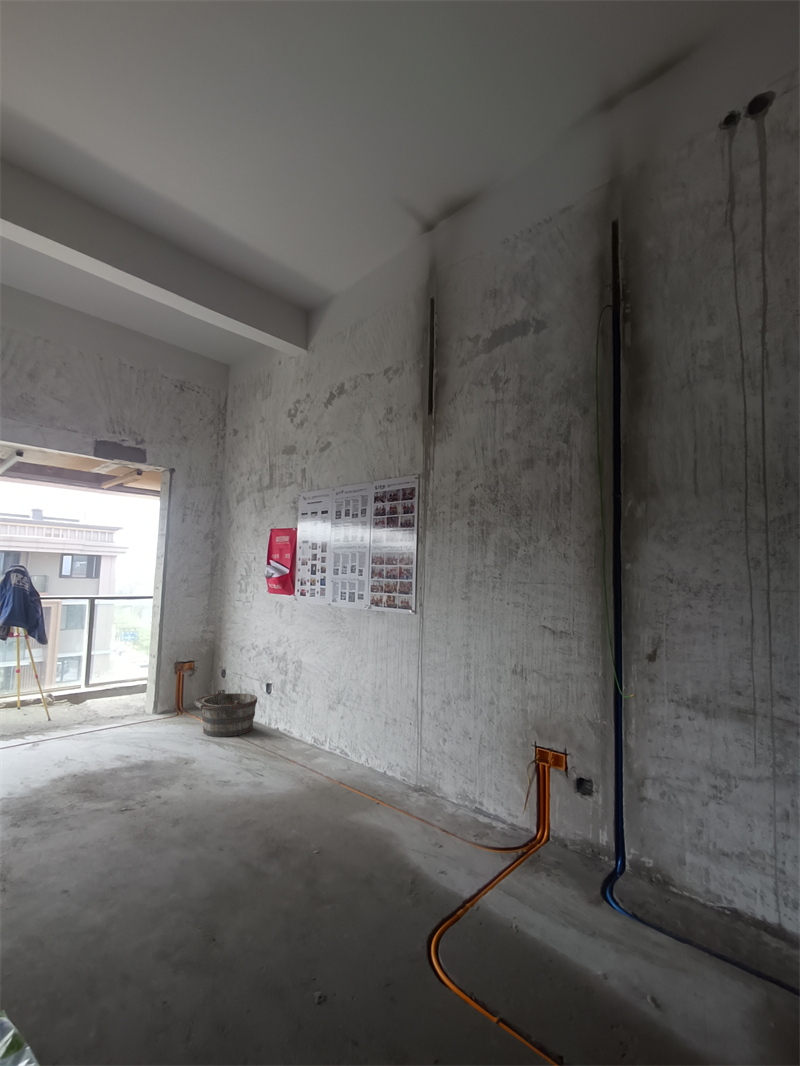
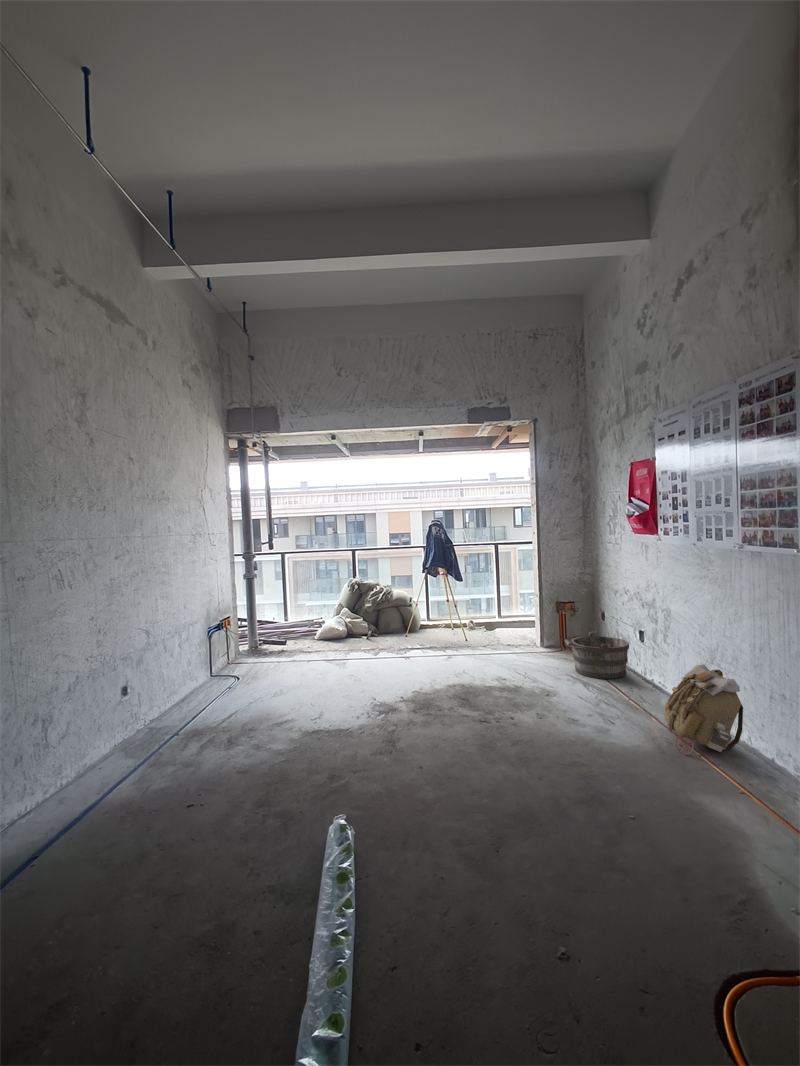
backpack: none [307,706,366,787] -> present [664,665,743,755]

